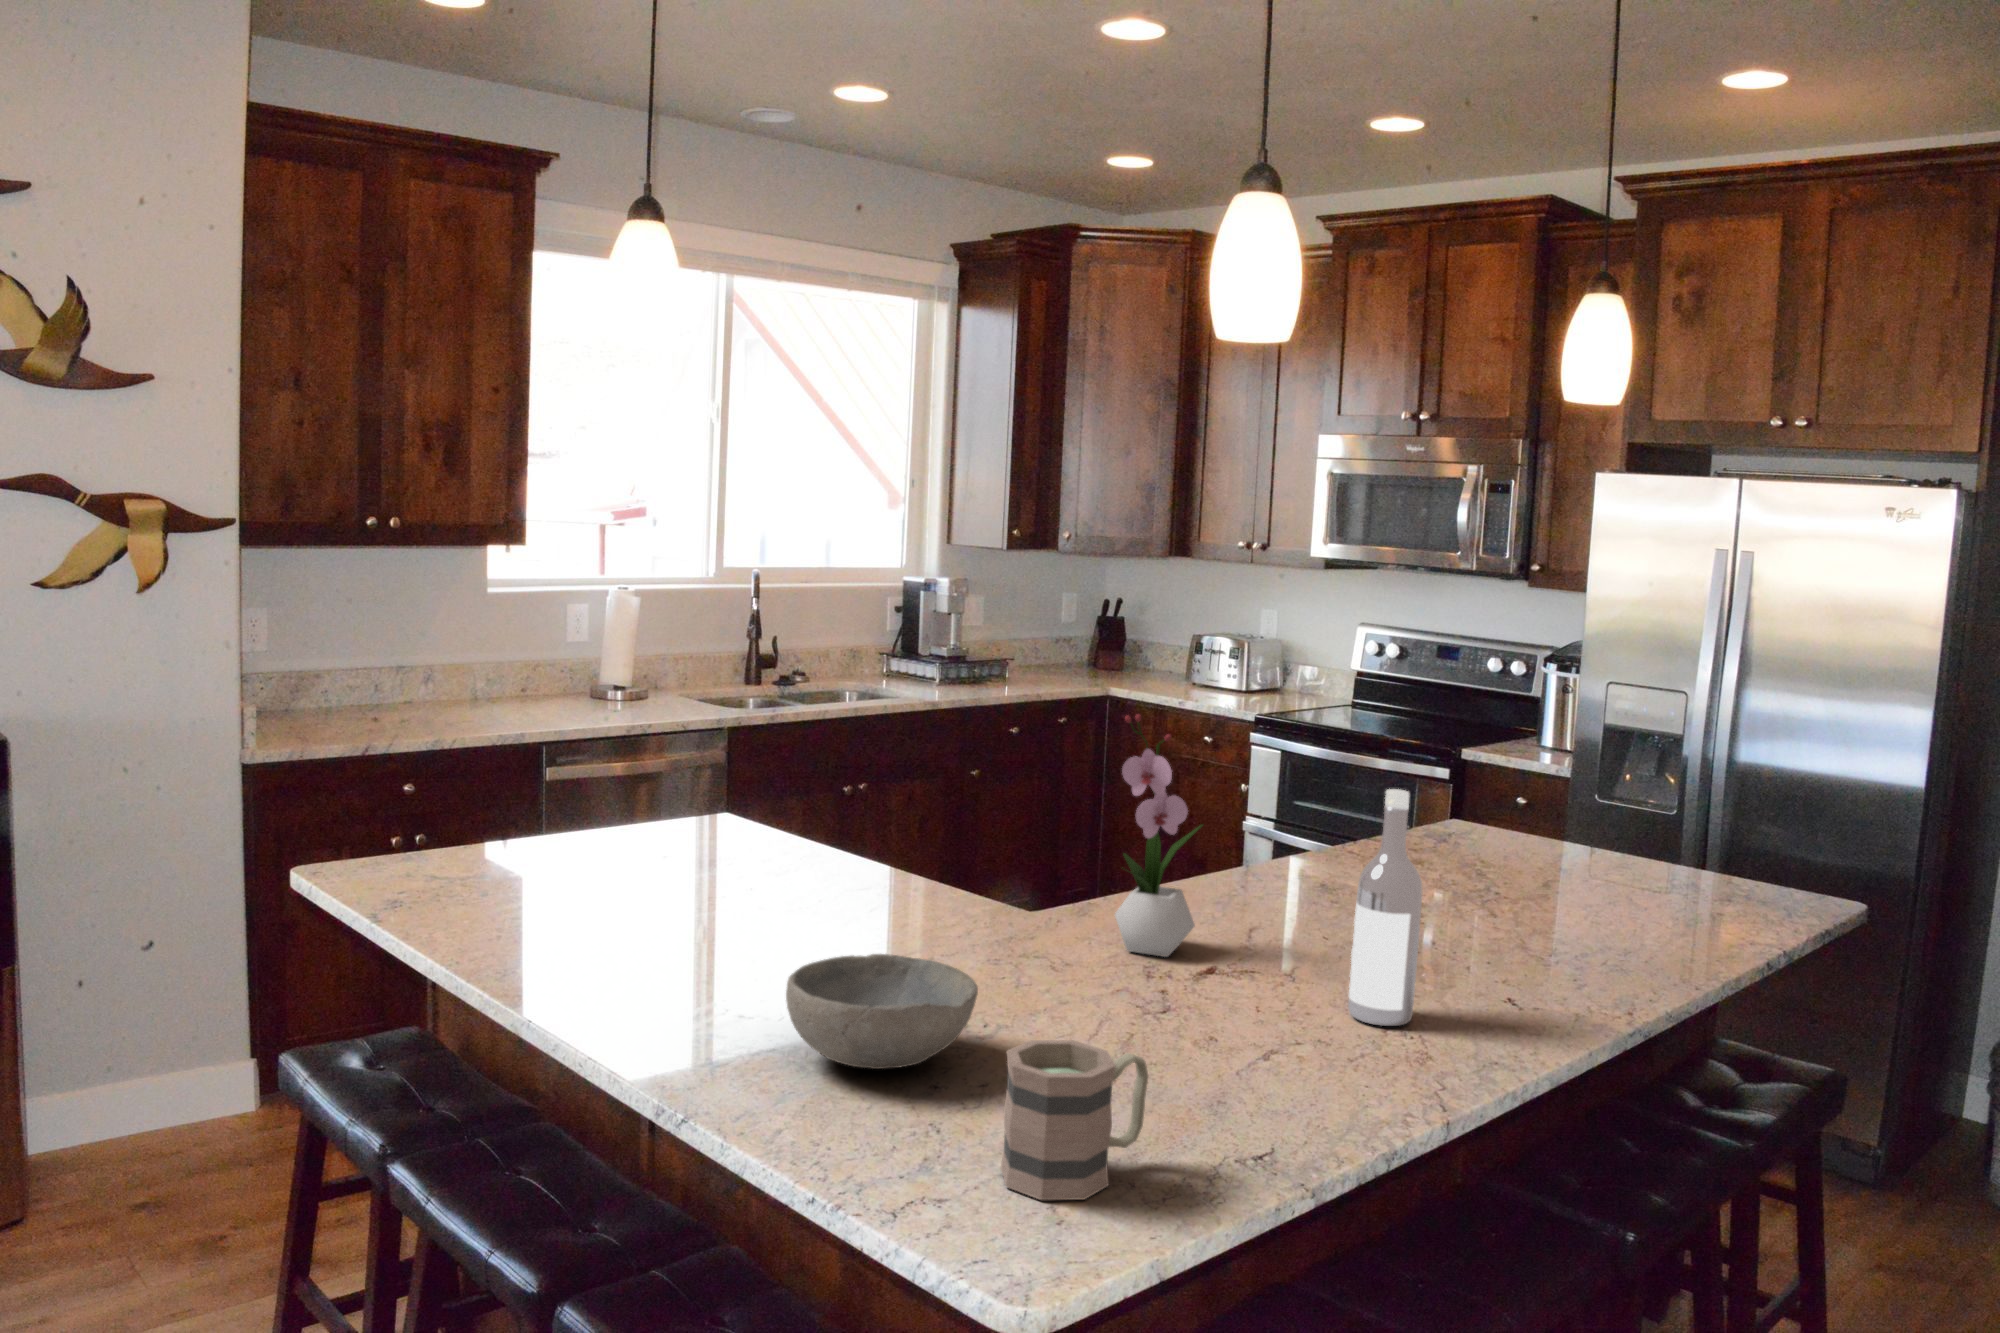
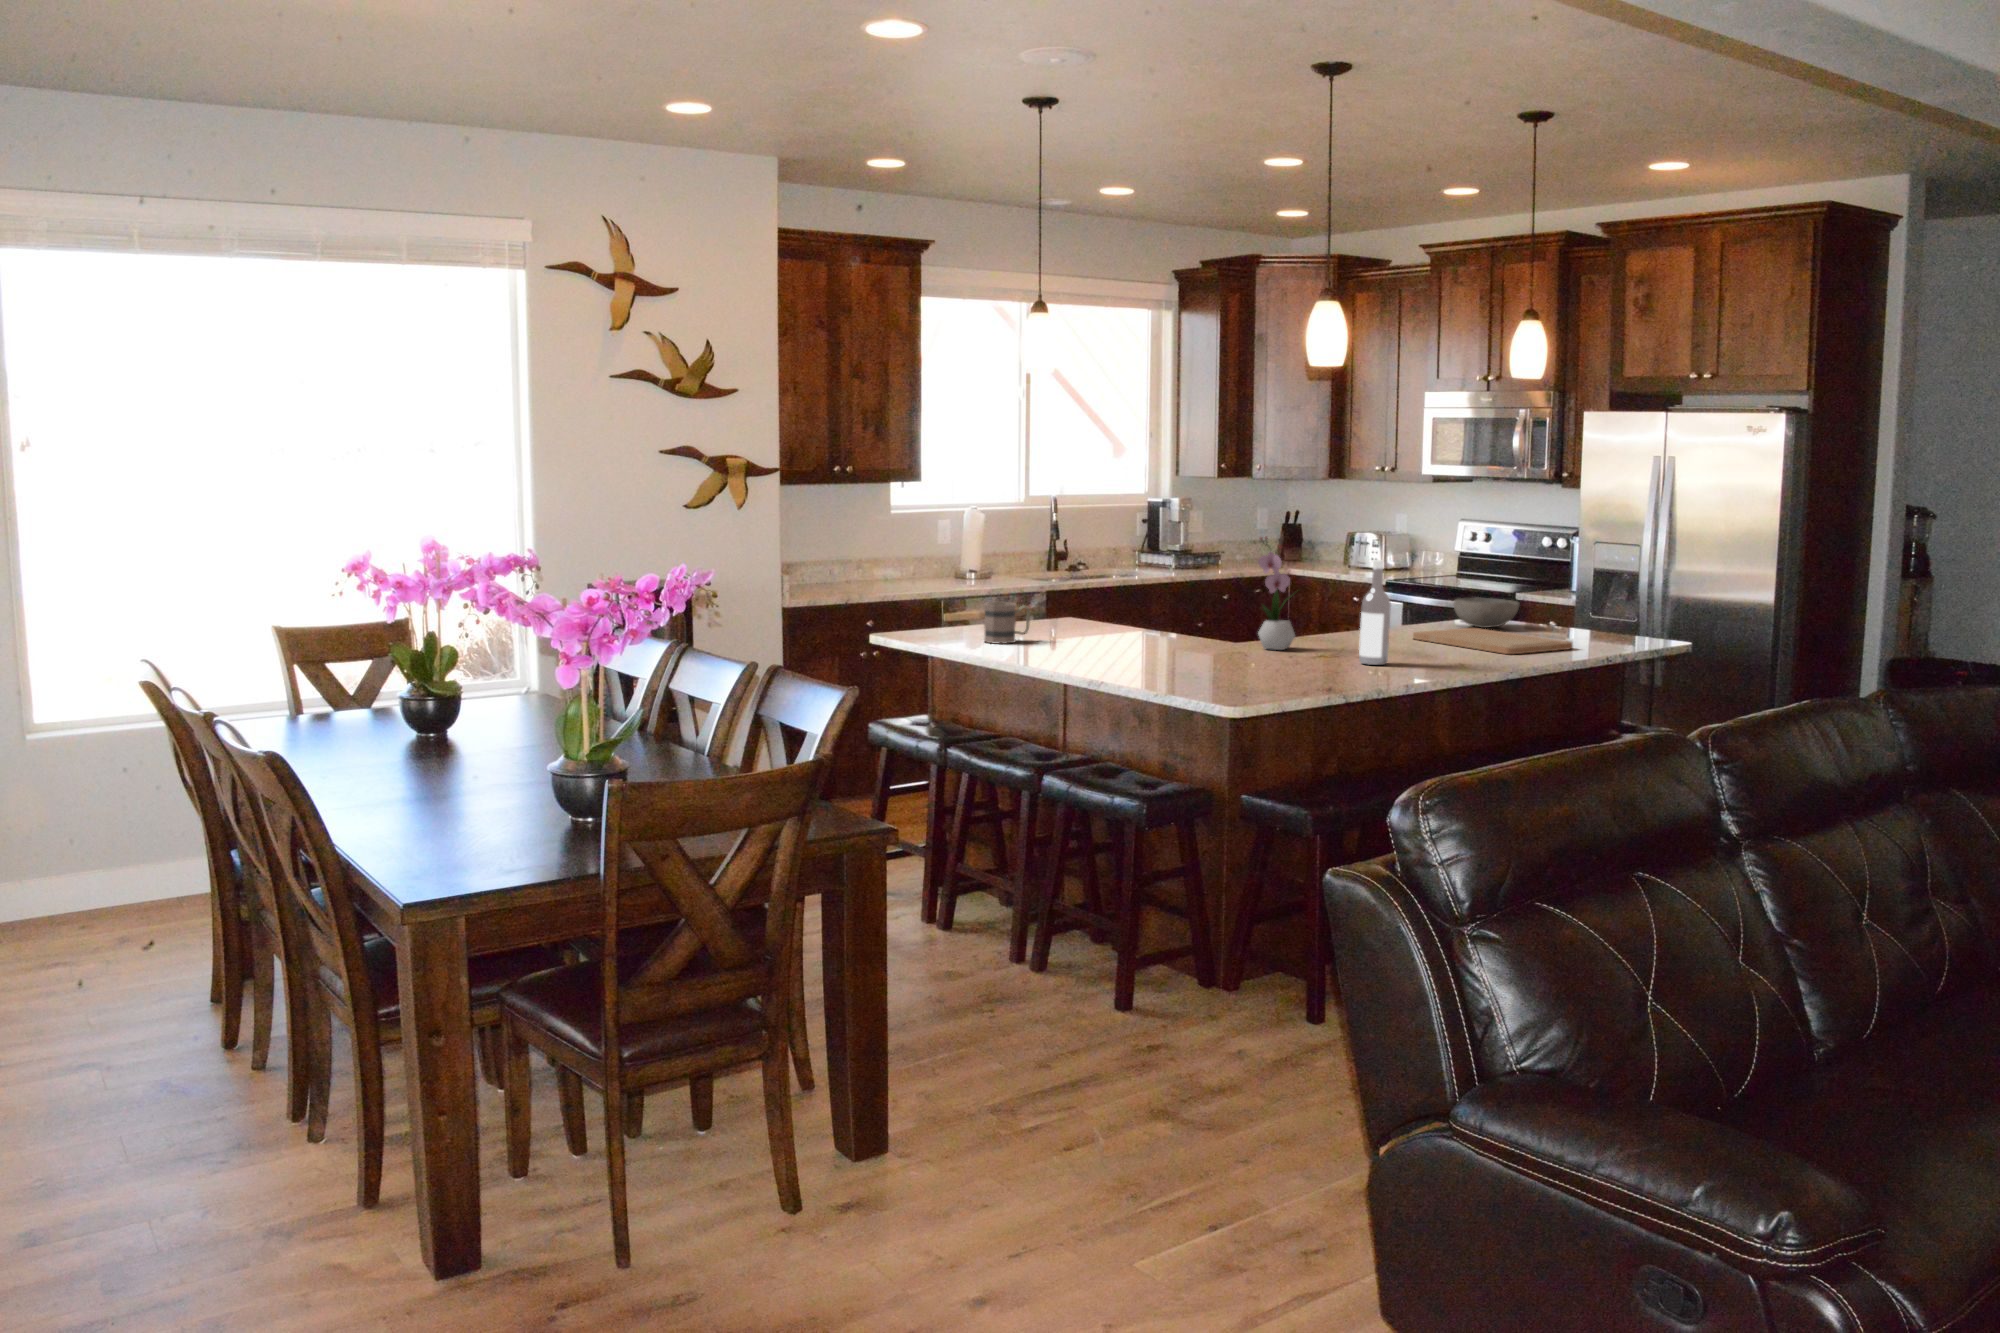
cutting board: none [1402,873,1724,968] -> present [1413,628,1572,654]
bowl: present [786,954,978,1069] -> present [1454,598,1520,628]
mug: present [1001,1040,1149,1200] -> present [984,602,1030,643]

